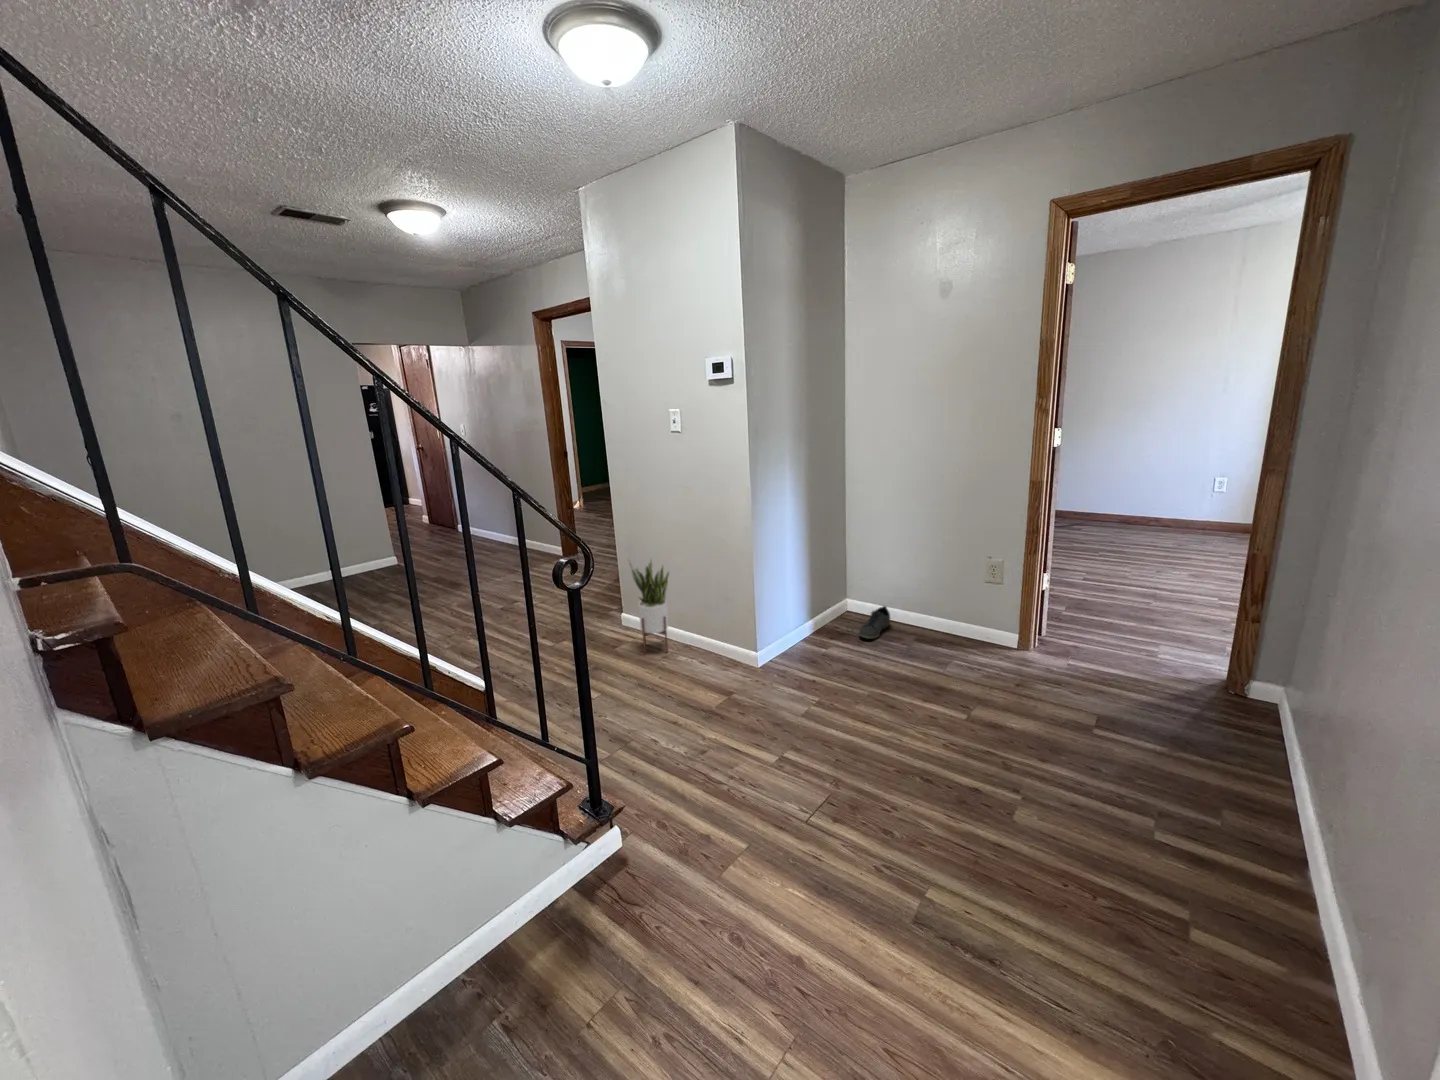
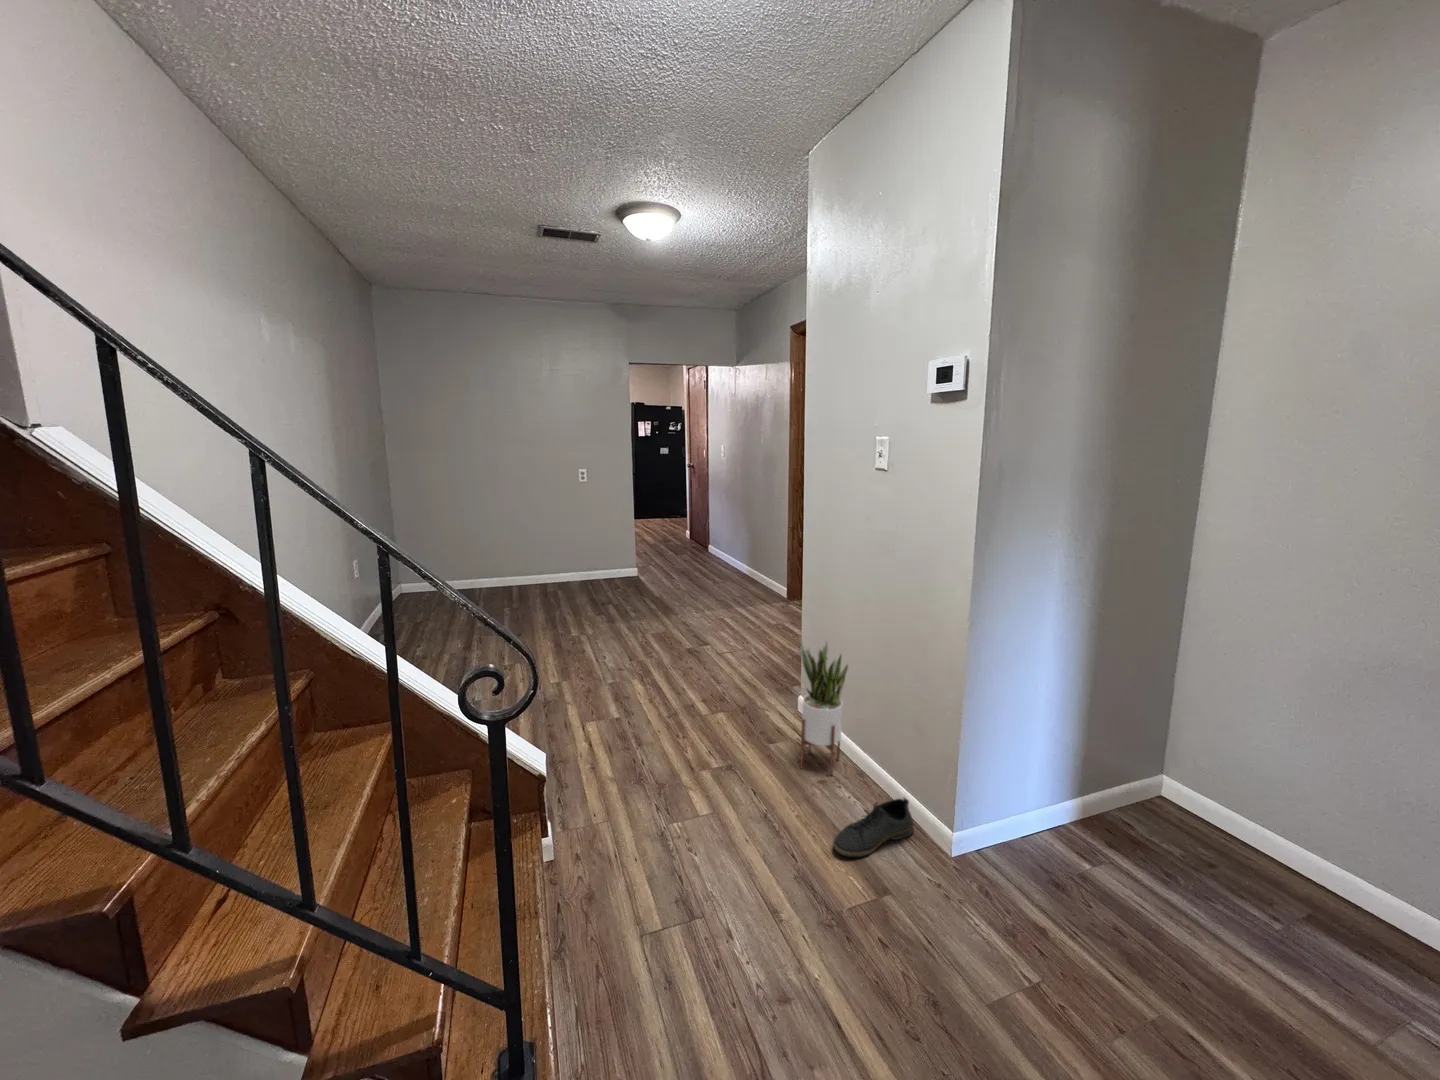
shoe: present [859,606,890,639] -> present [833,798,914,857]

